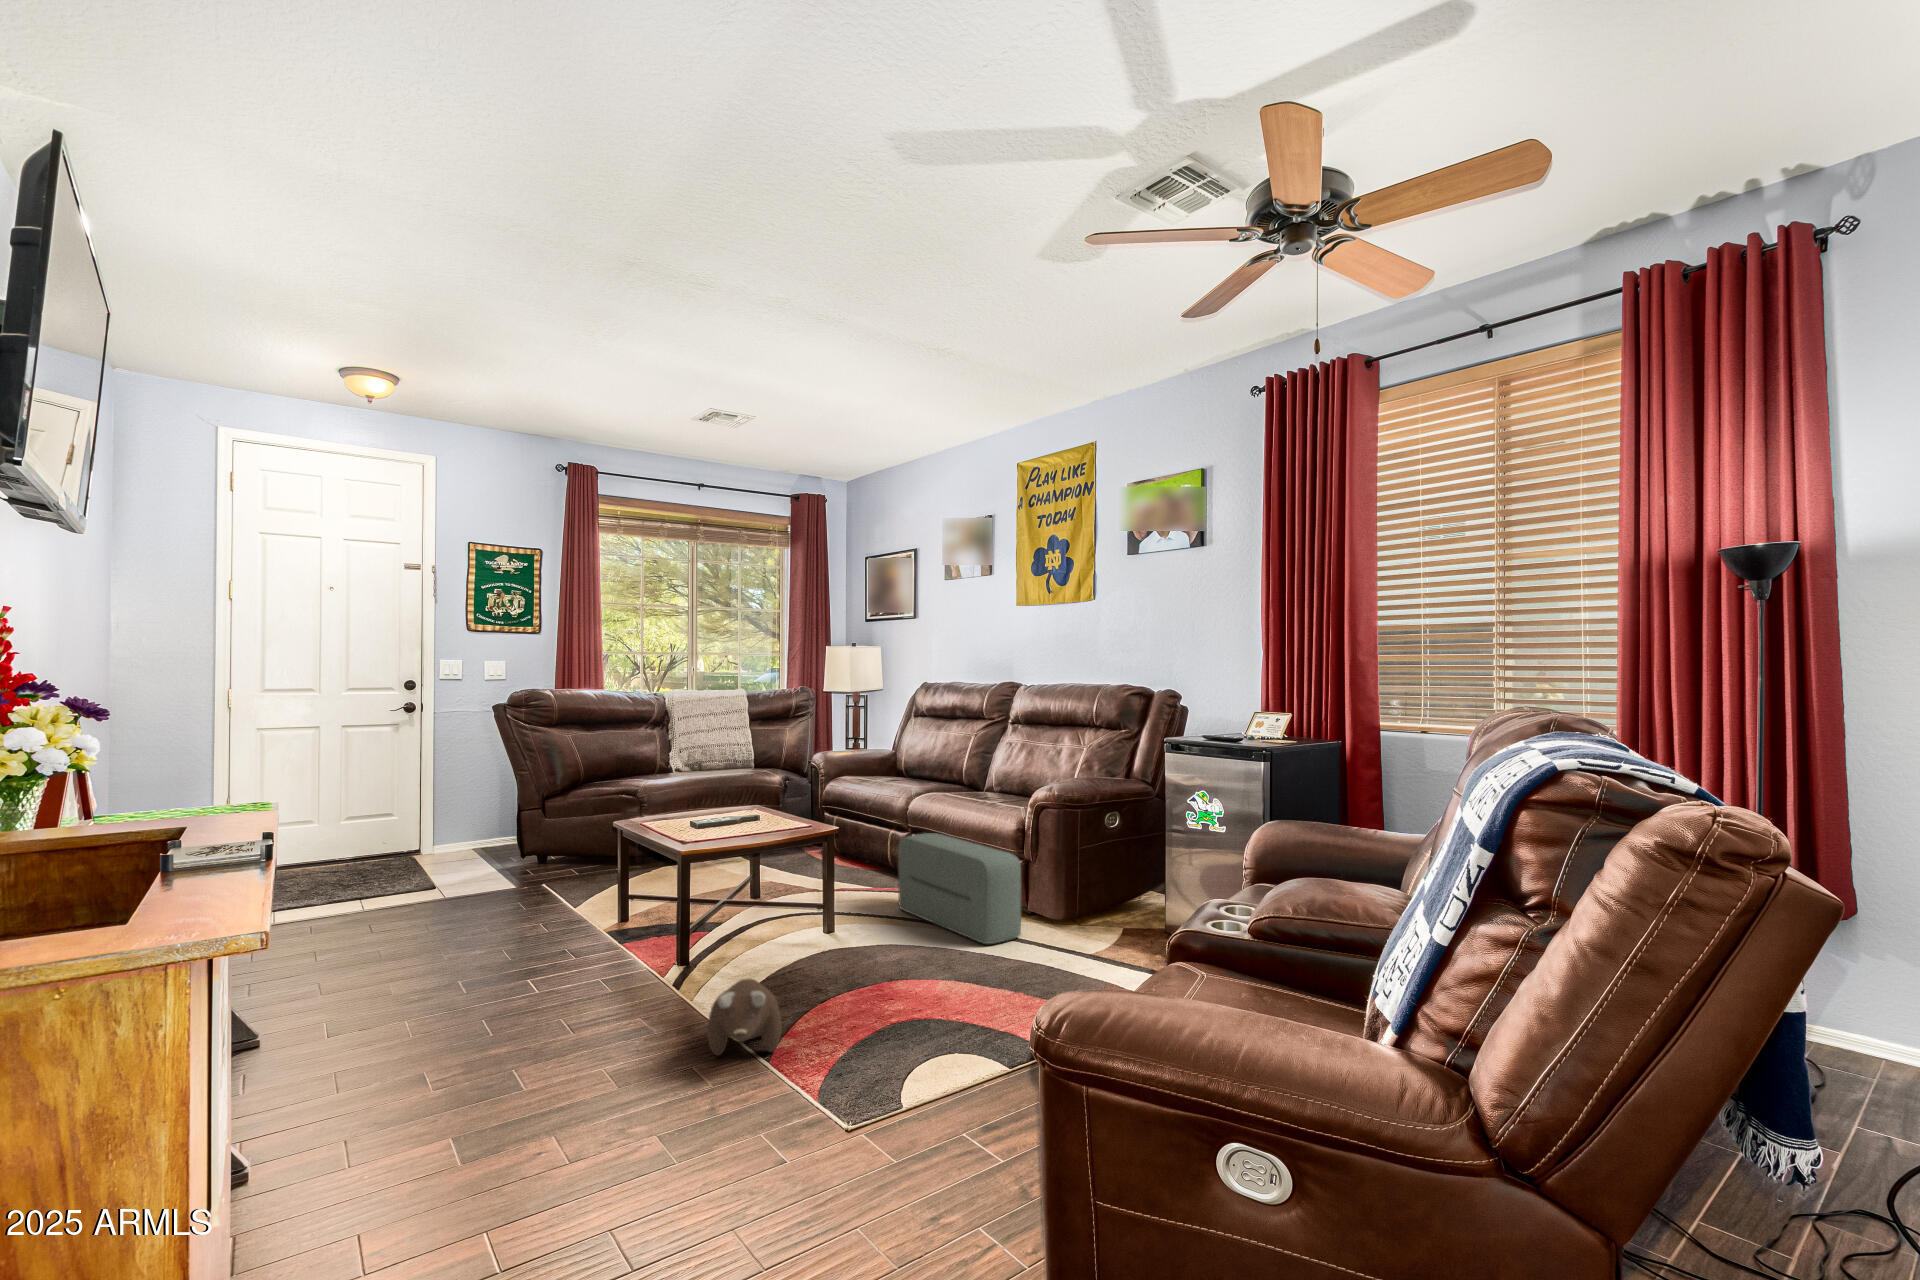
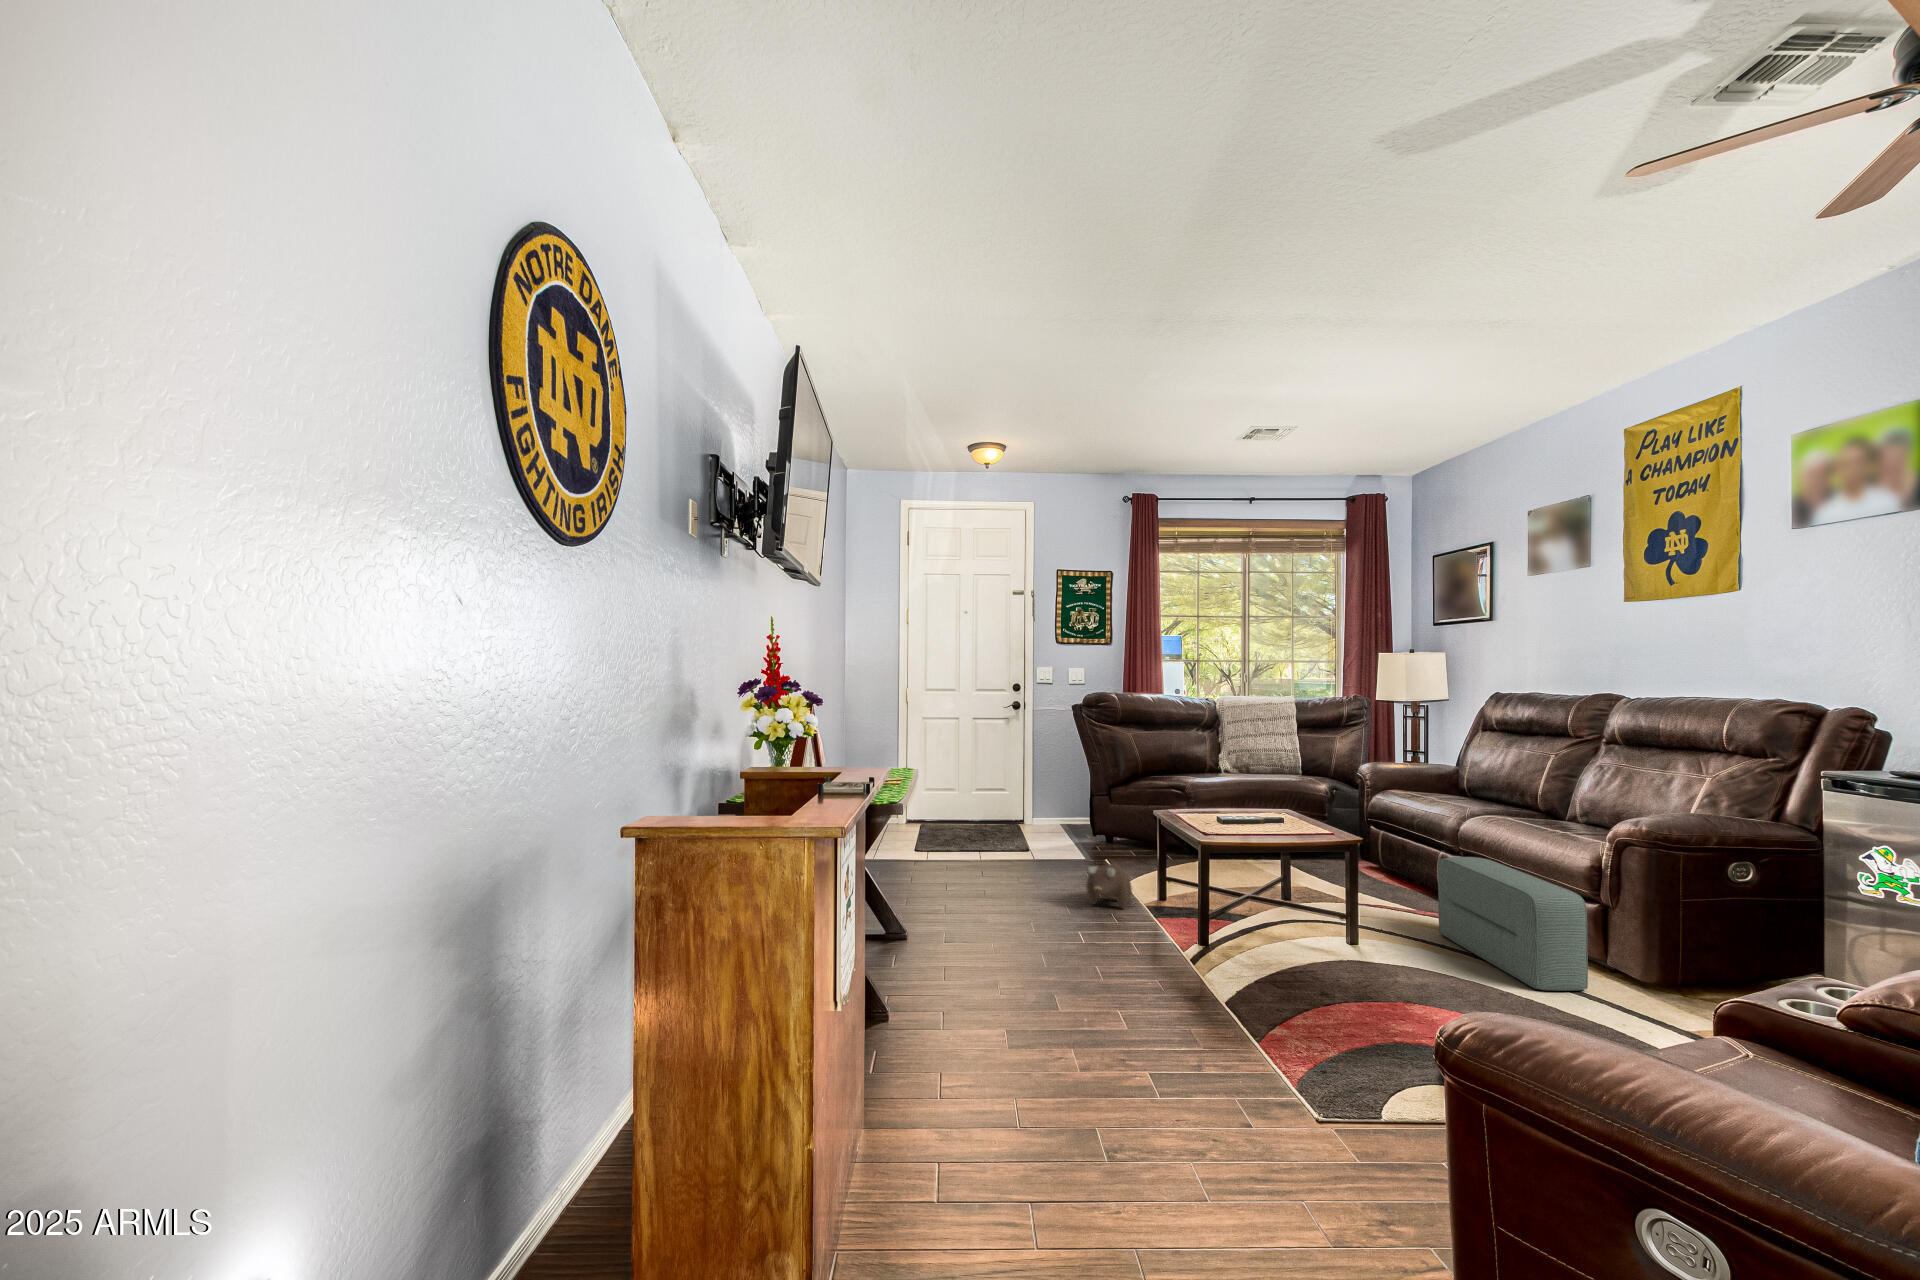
plush toy: present [707,979,781,1055] -> present [1087,864,1132,909]

